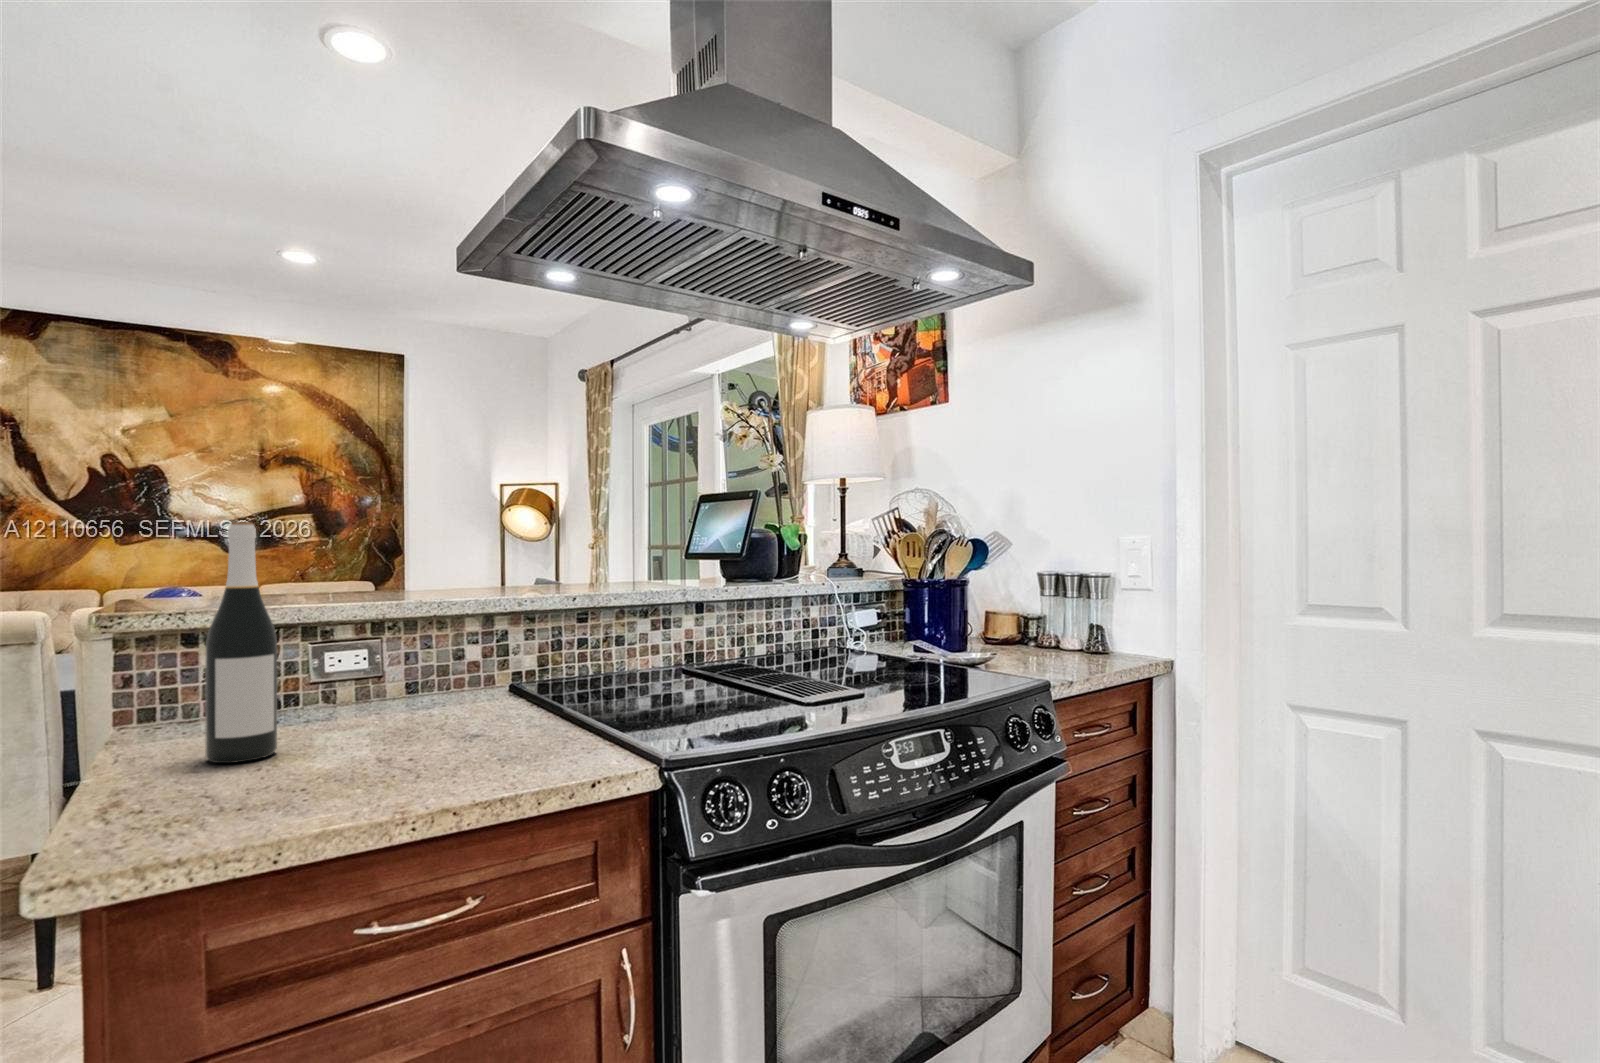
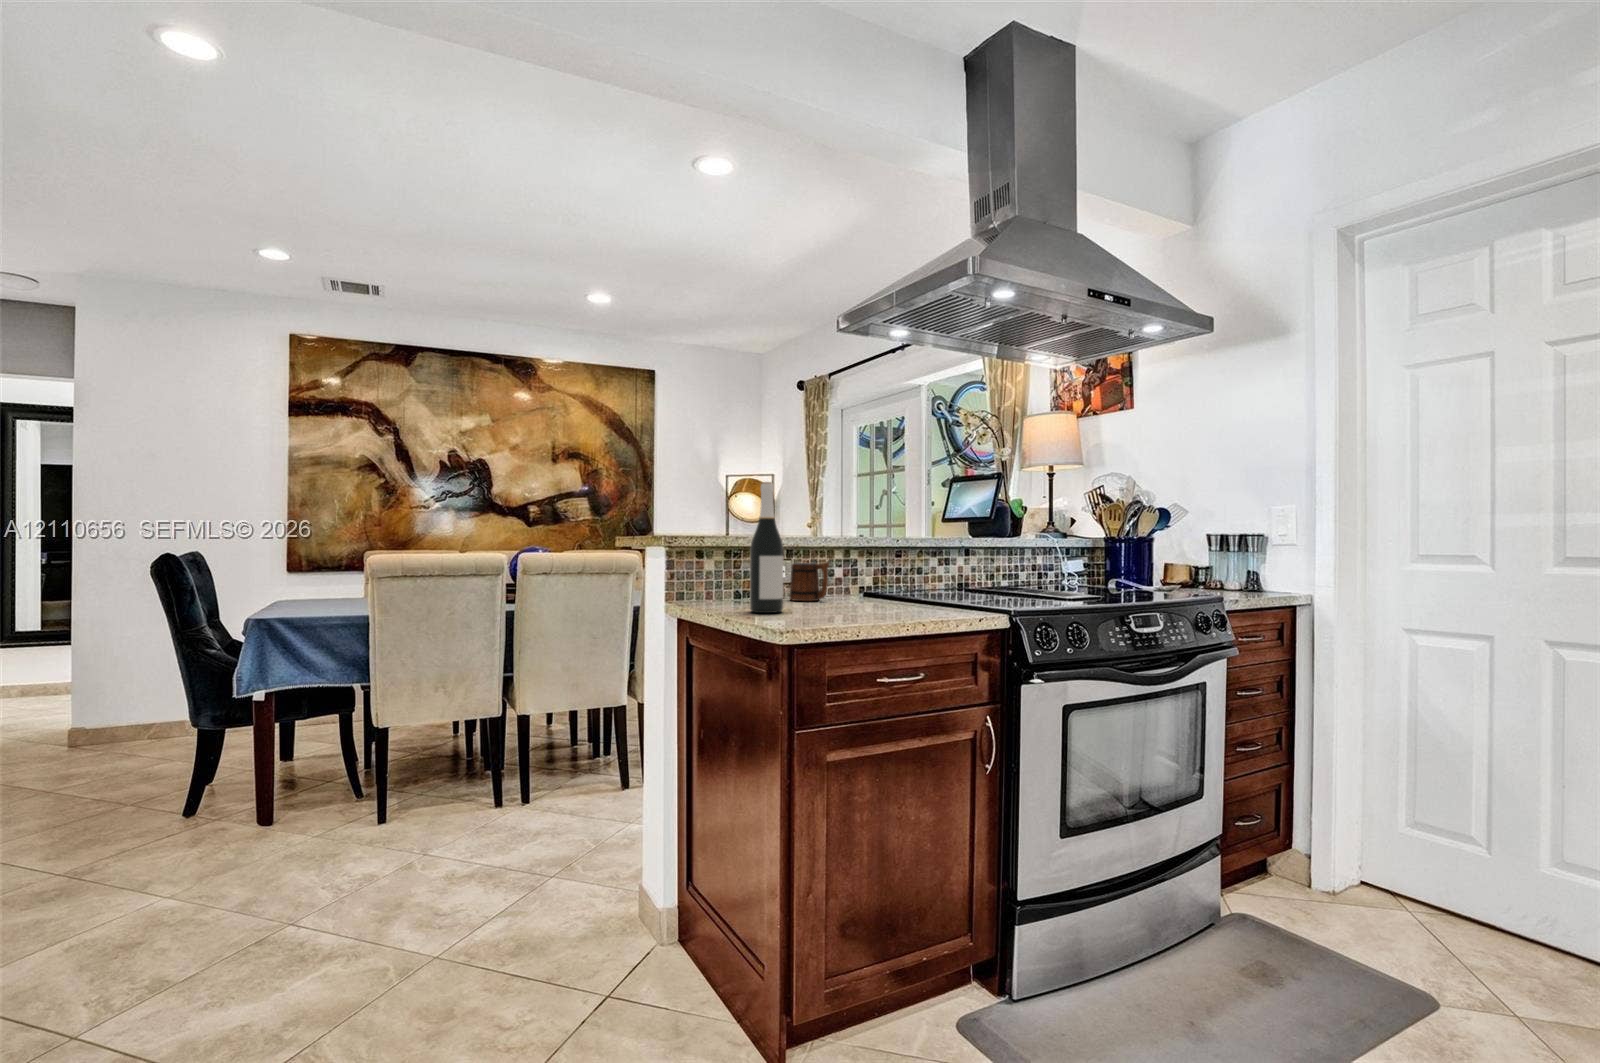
mug: none [363,645,425,712] -> present [789,562,829,601]

